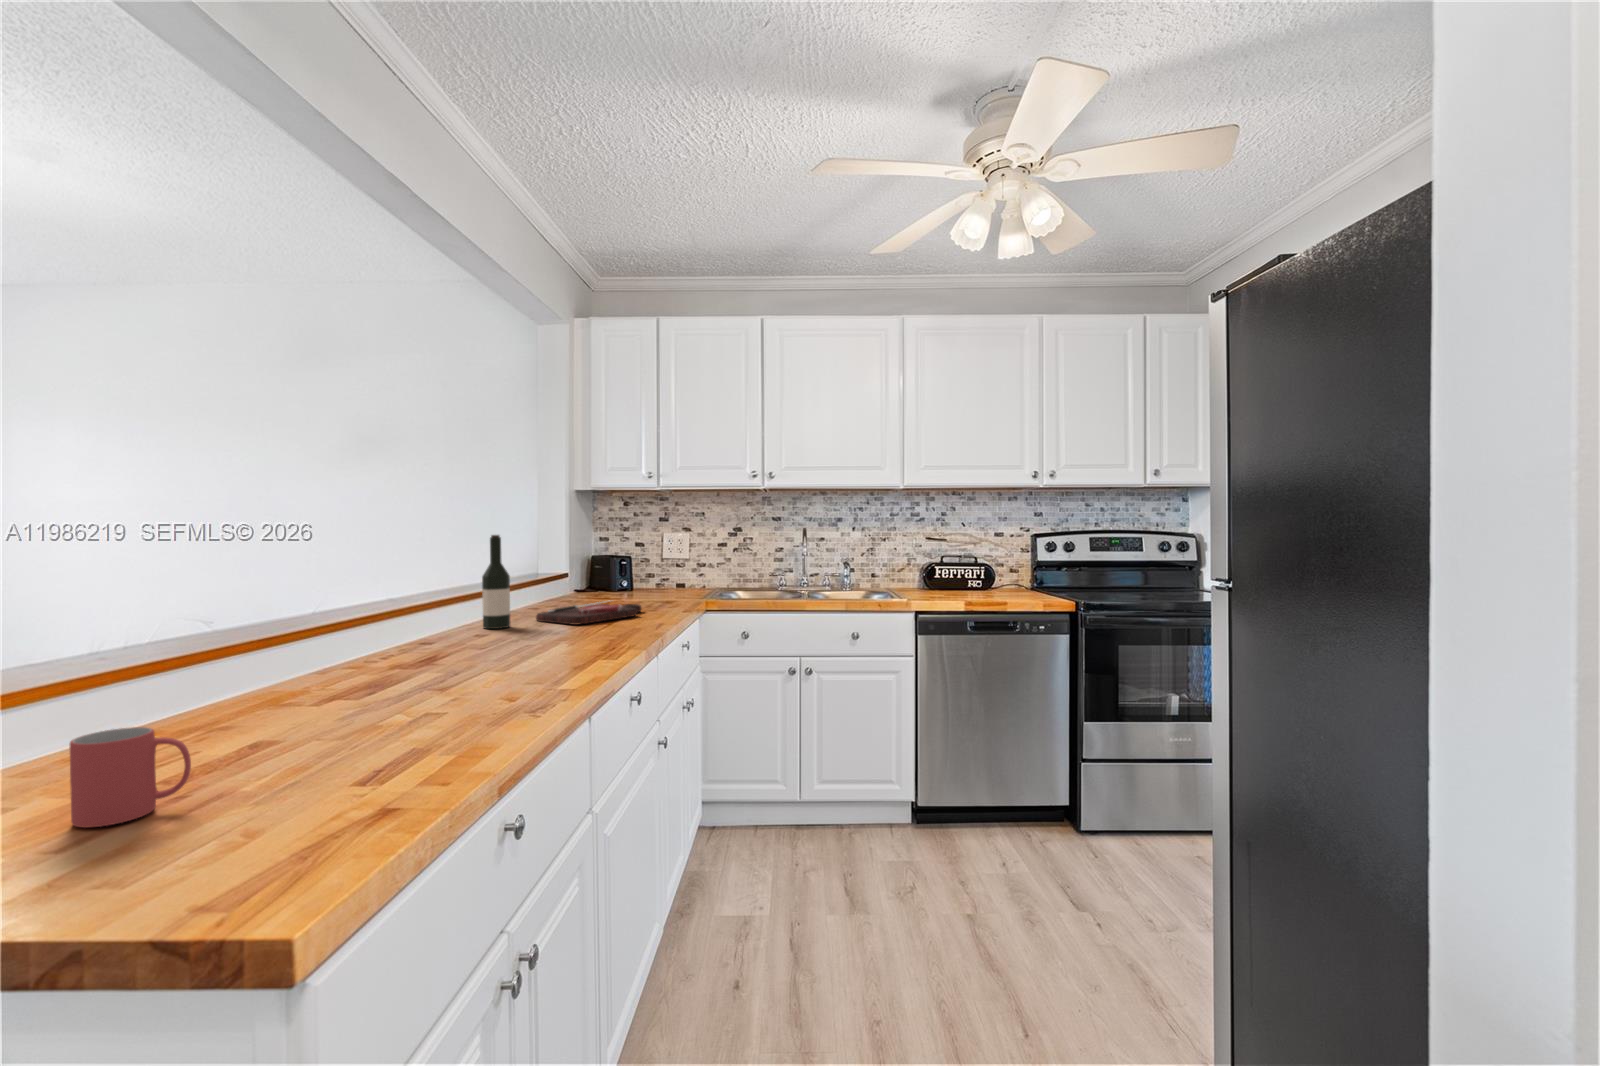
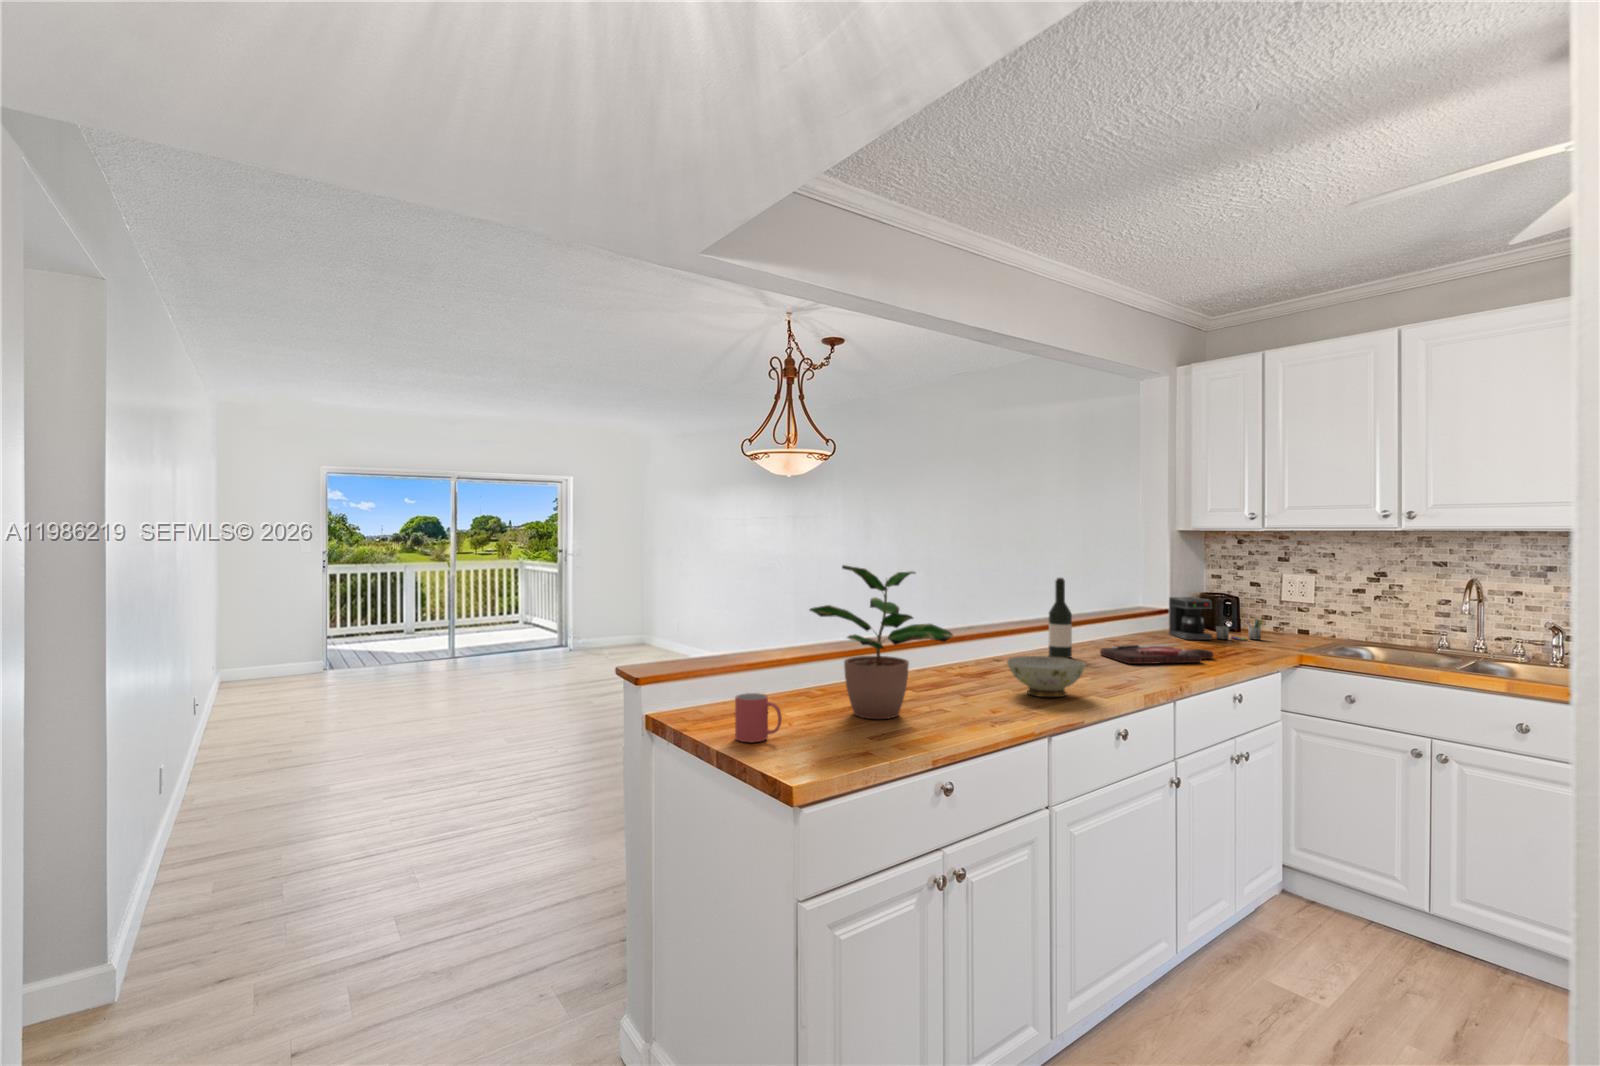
potted plant: none [186,495,454,736] -> present [810,565,953,719]
coffee maker: none [576,558,658,600] -> present [1169,597,1263,640]
ceramic bowl: none [482,620,578,668] -> present [1007,656,1086,697]

